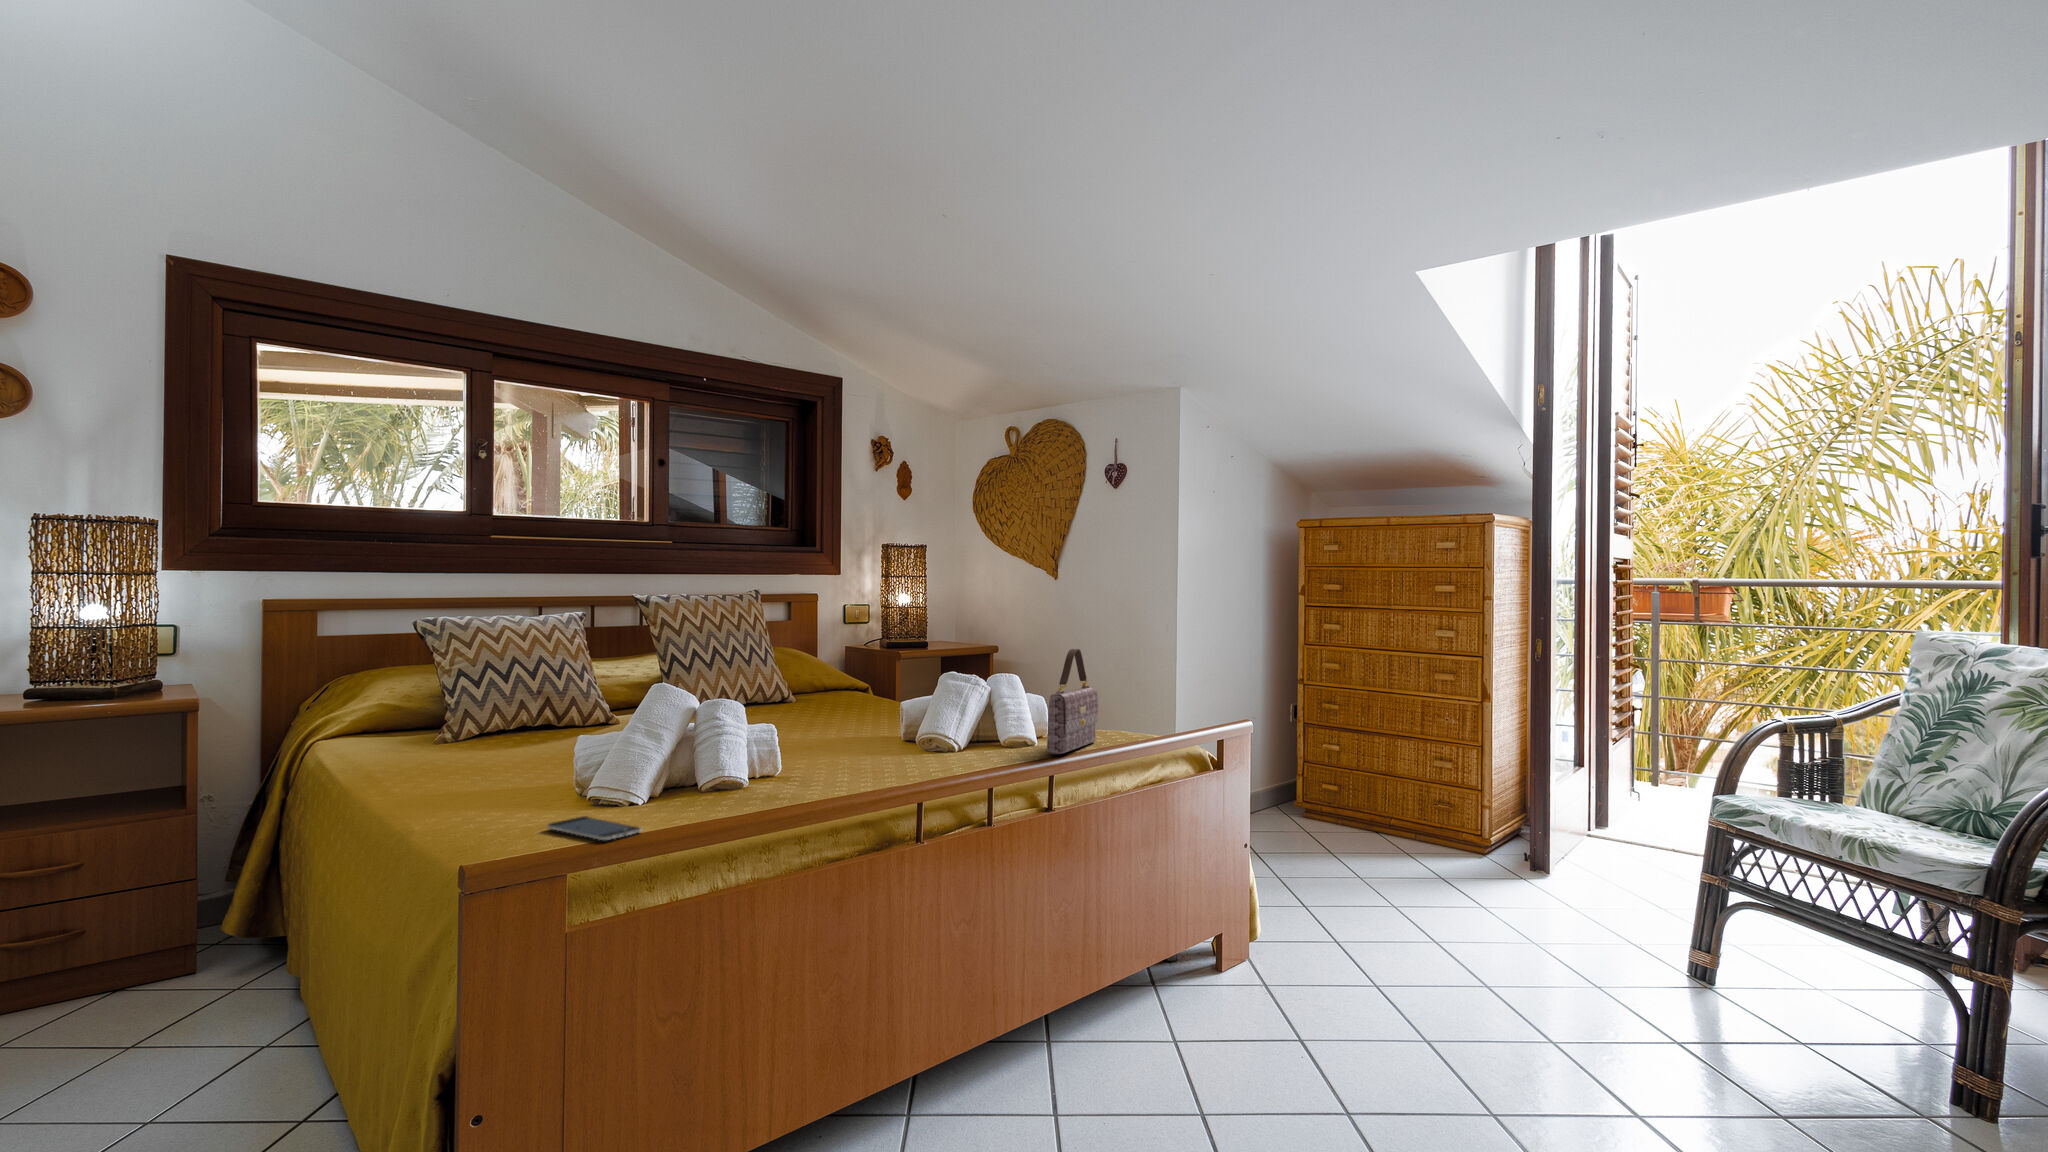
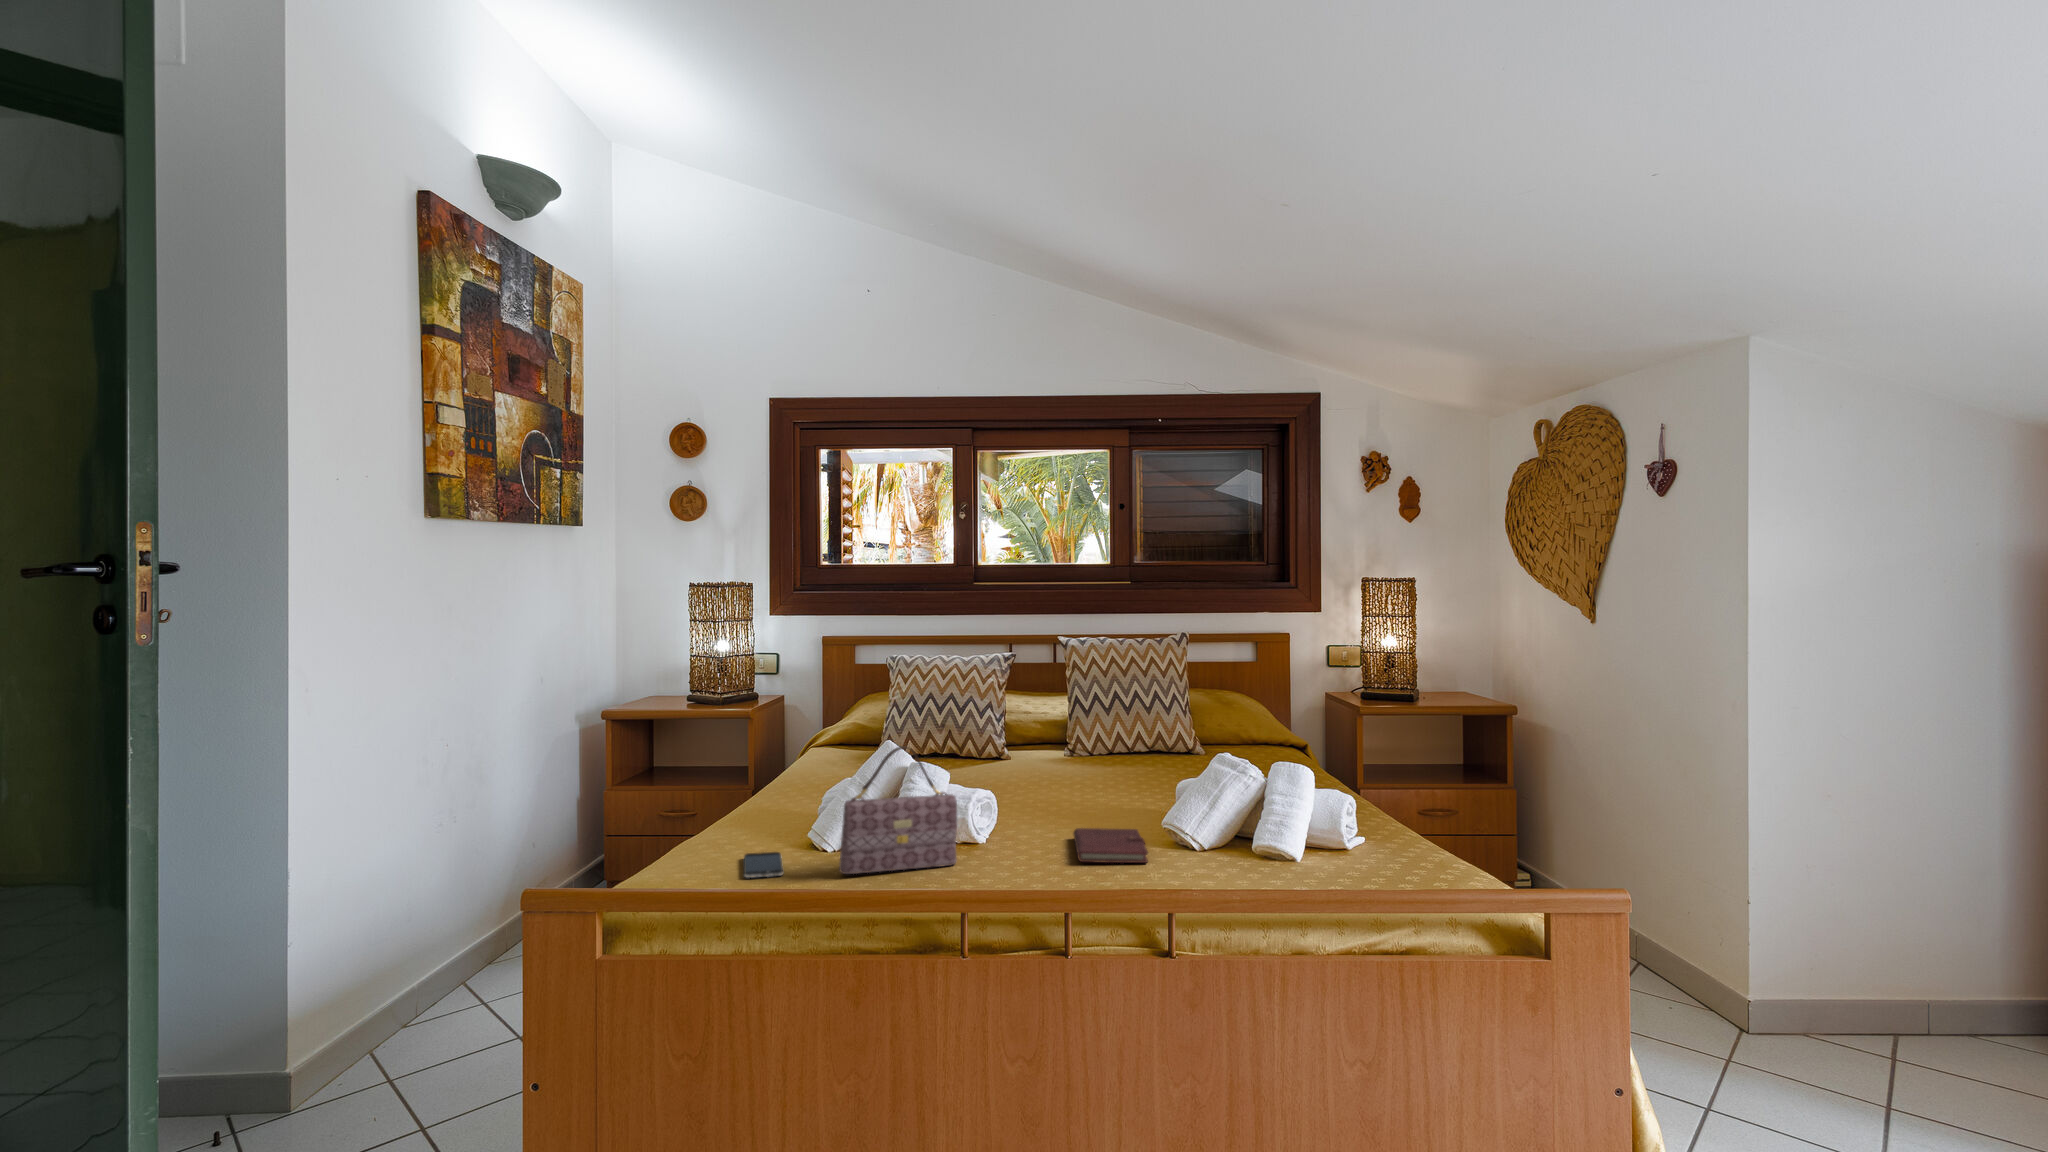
handbag: present [1047,649,1098,754] -> present [839,746,957,874]
notebook: none [849,746,954,772] -> present [1073,828,1148,863]

